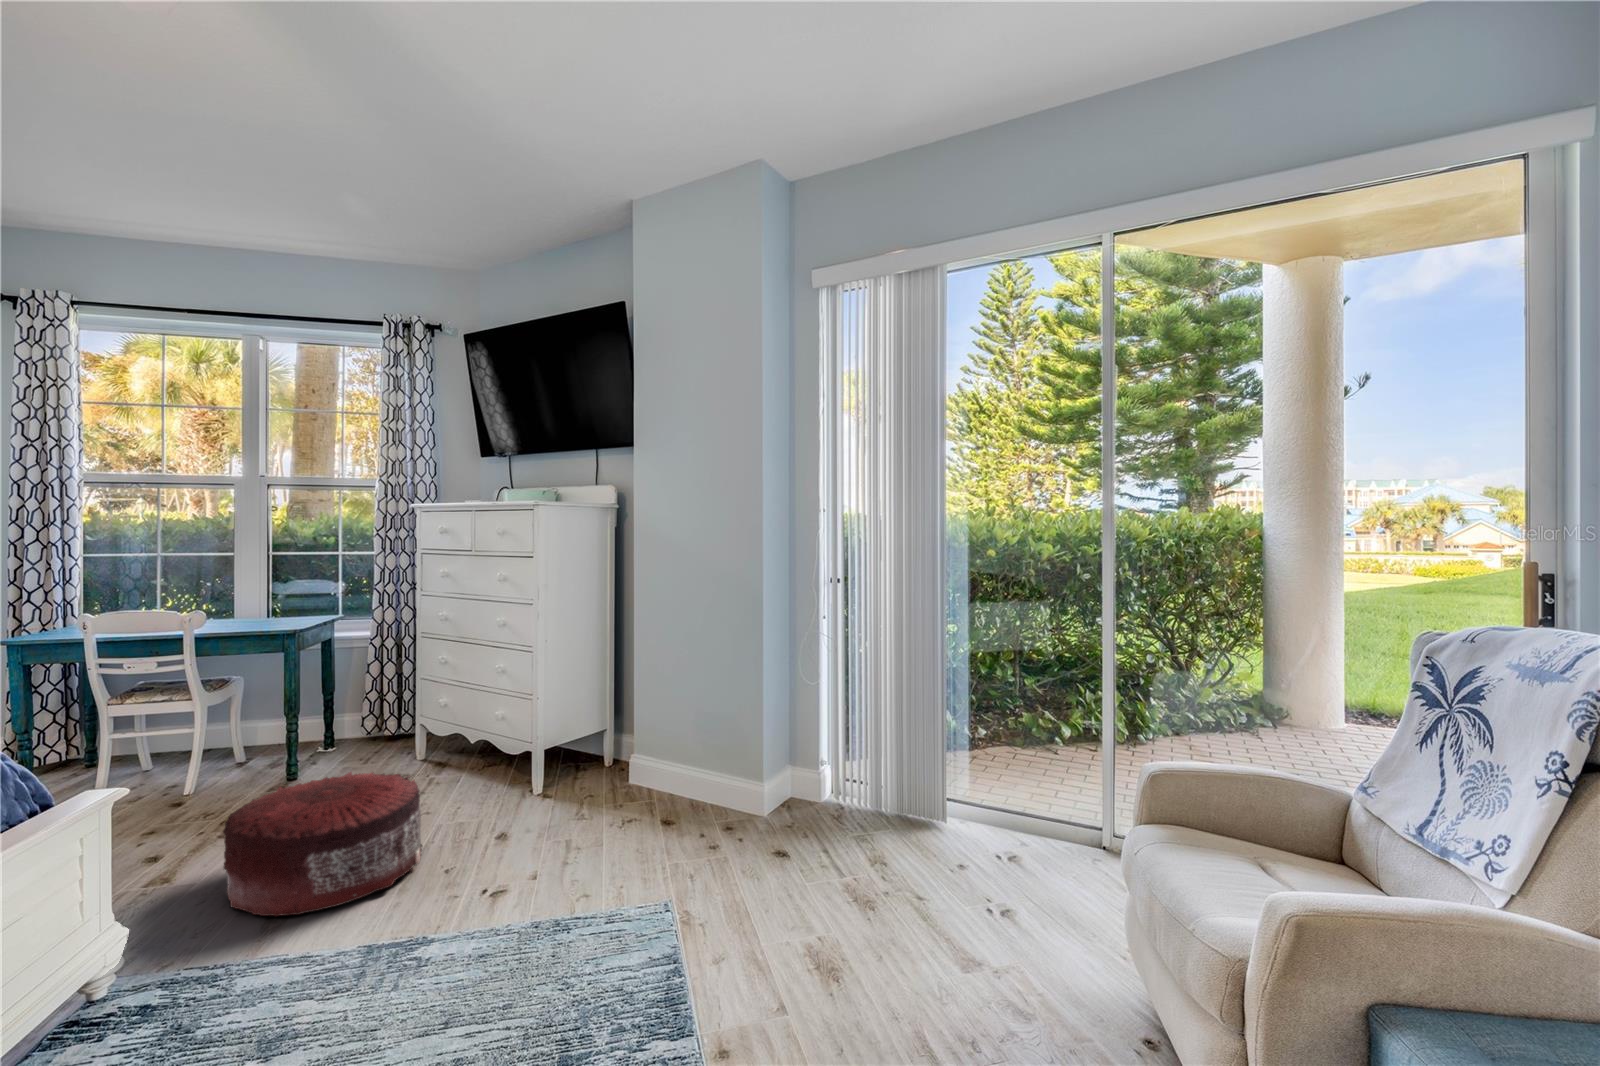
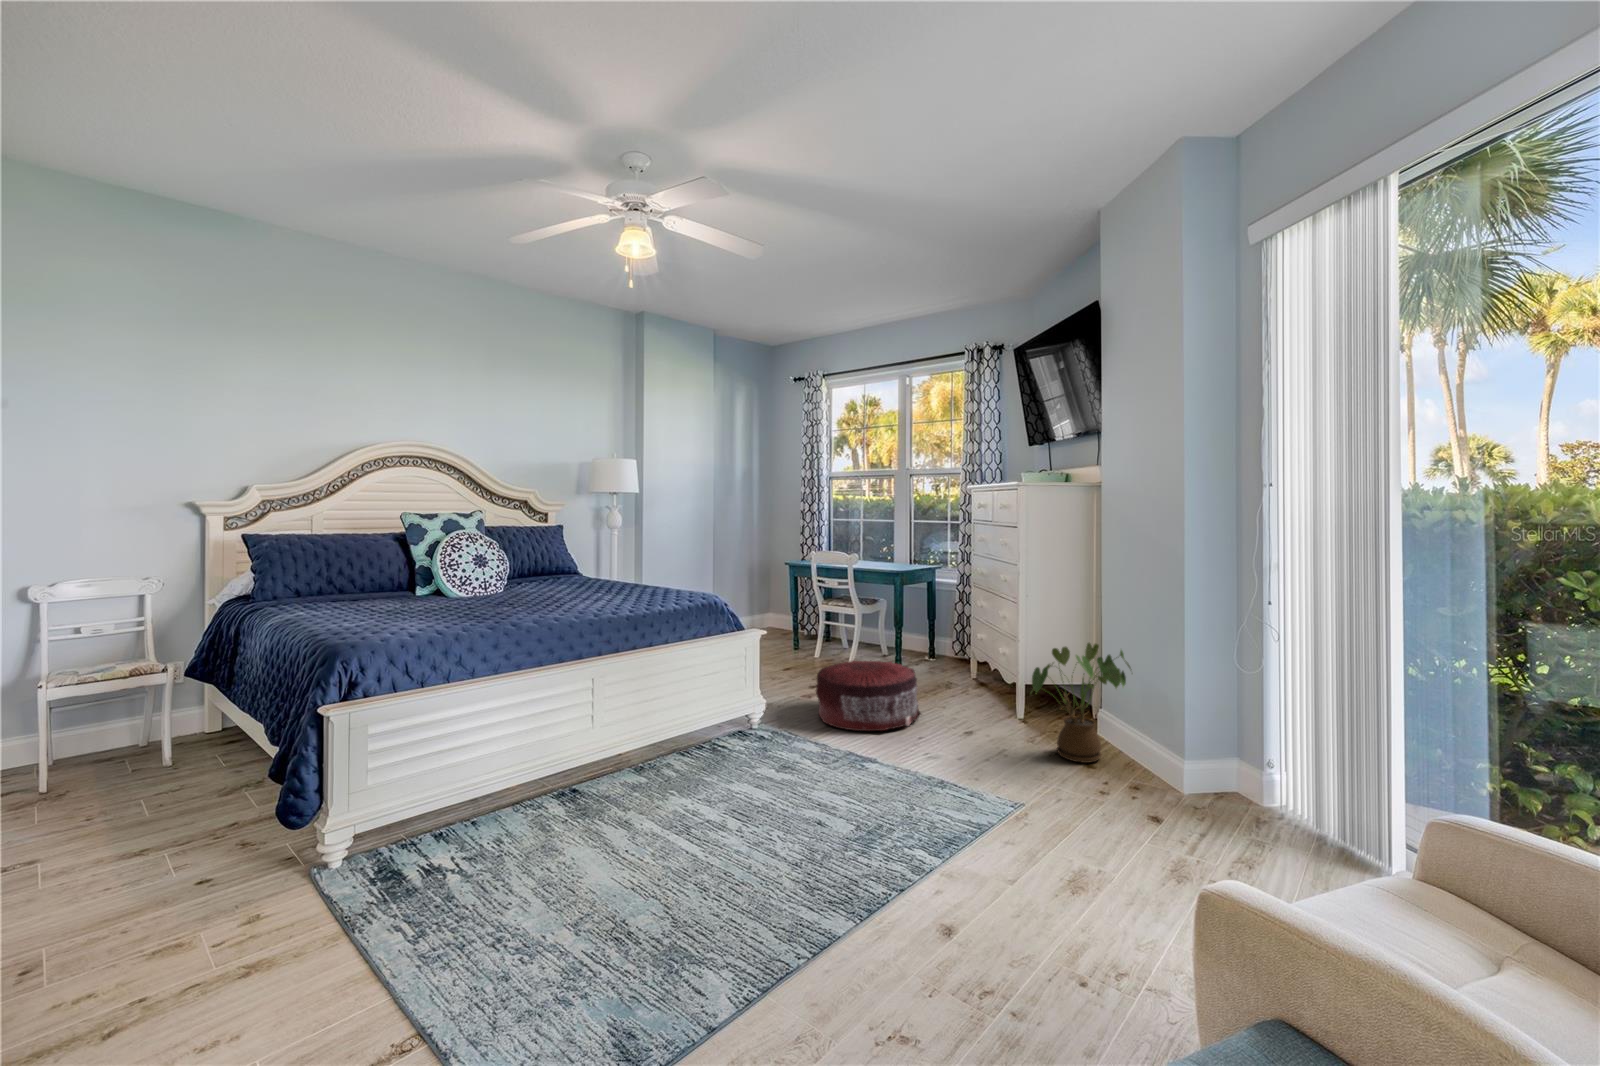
house plant: none [598,688,713,831] -> present [1031,643,1131,763]

